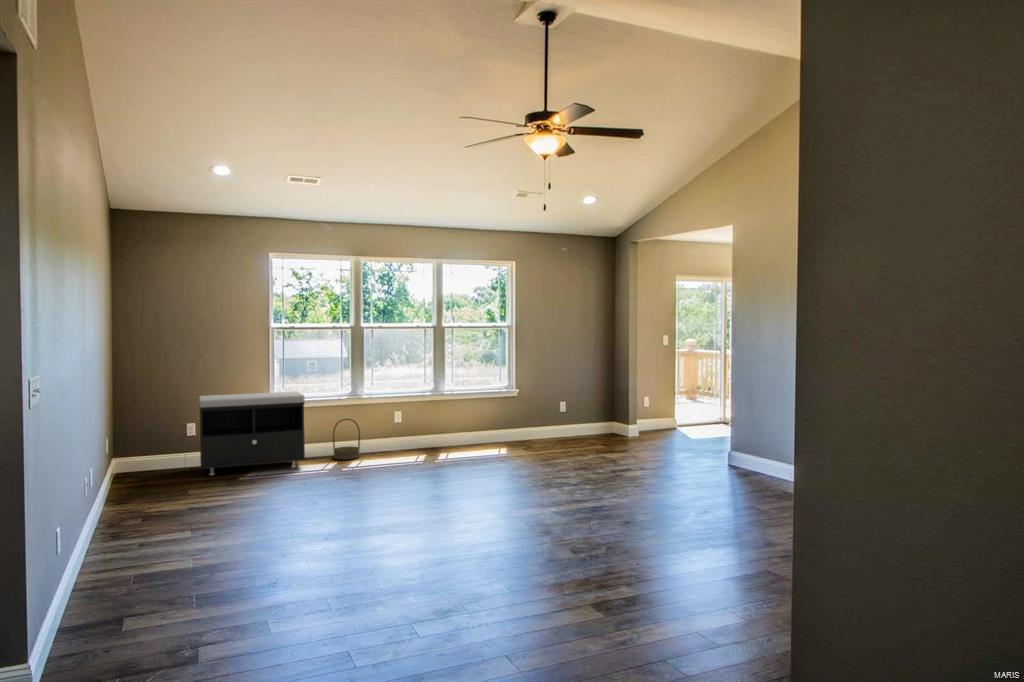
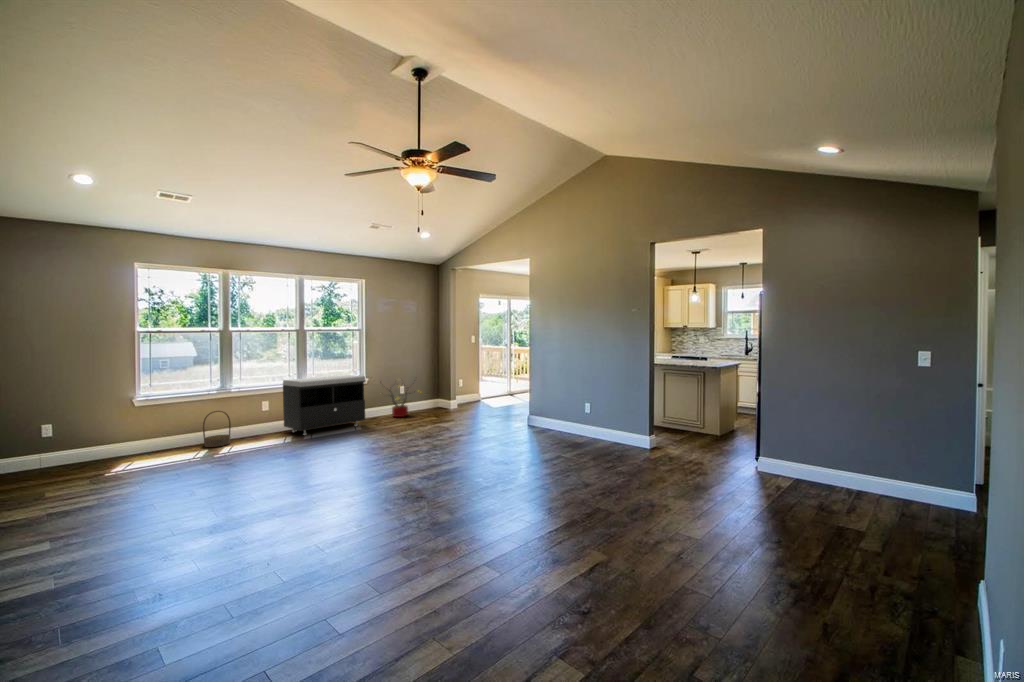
decorative plant: none [527,389,586,441] -> present [389,390,410,417]
storage bench: present [200,392,305,475] -> present [283,375,365,435]

